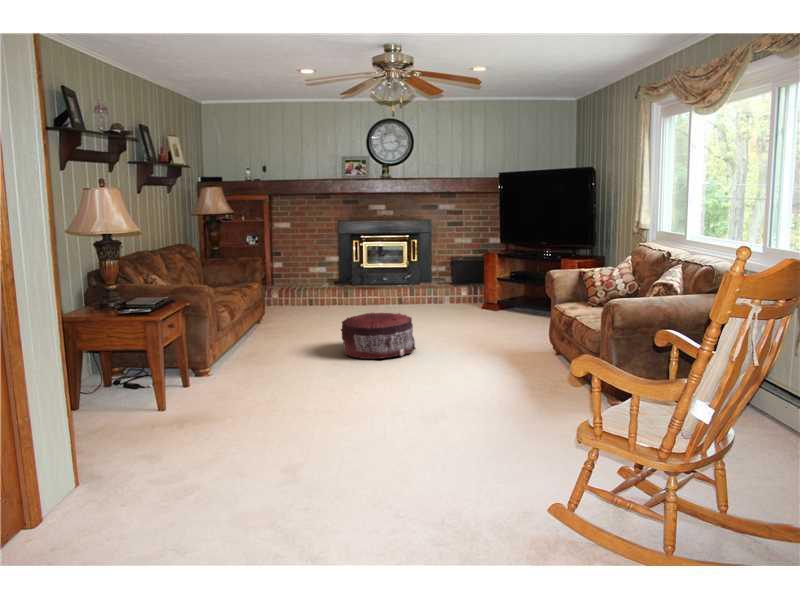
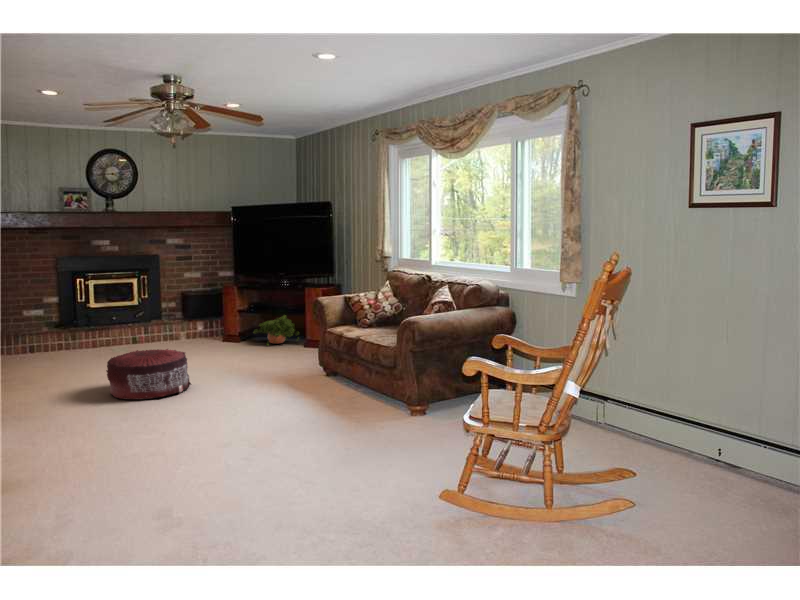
potted plant: none [507,286,558,318] -> present [254,316,299,345]

